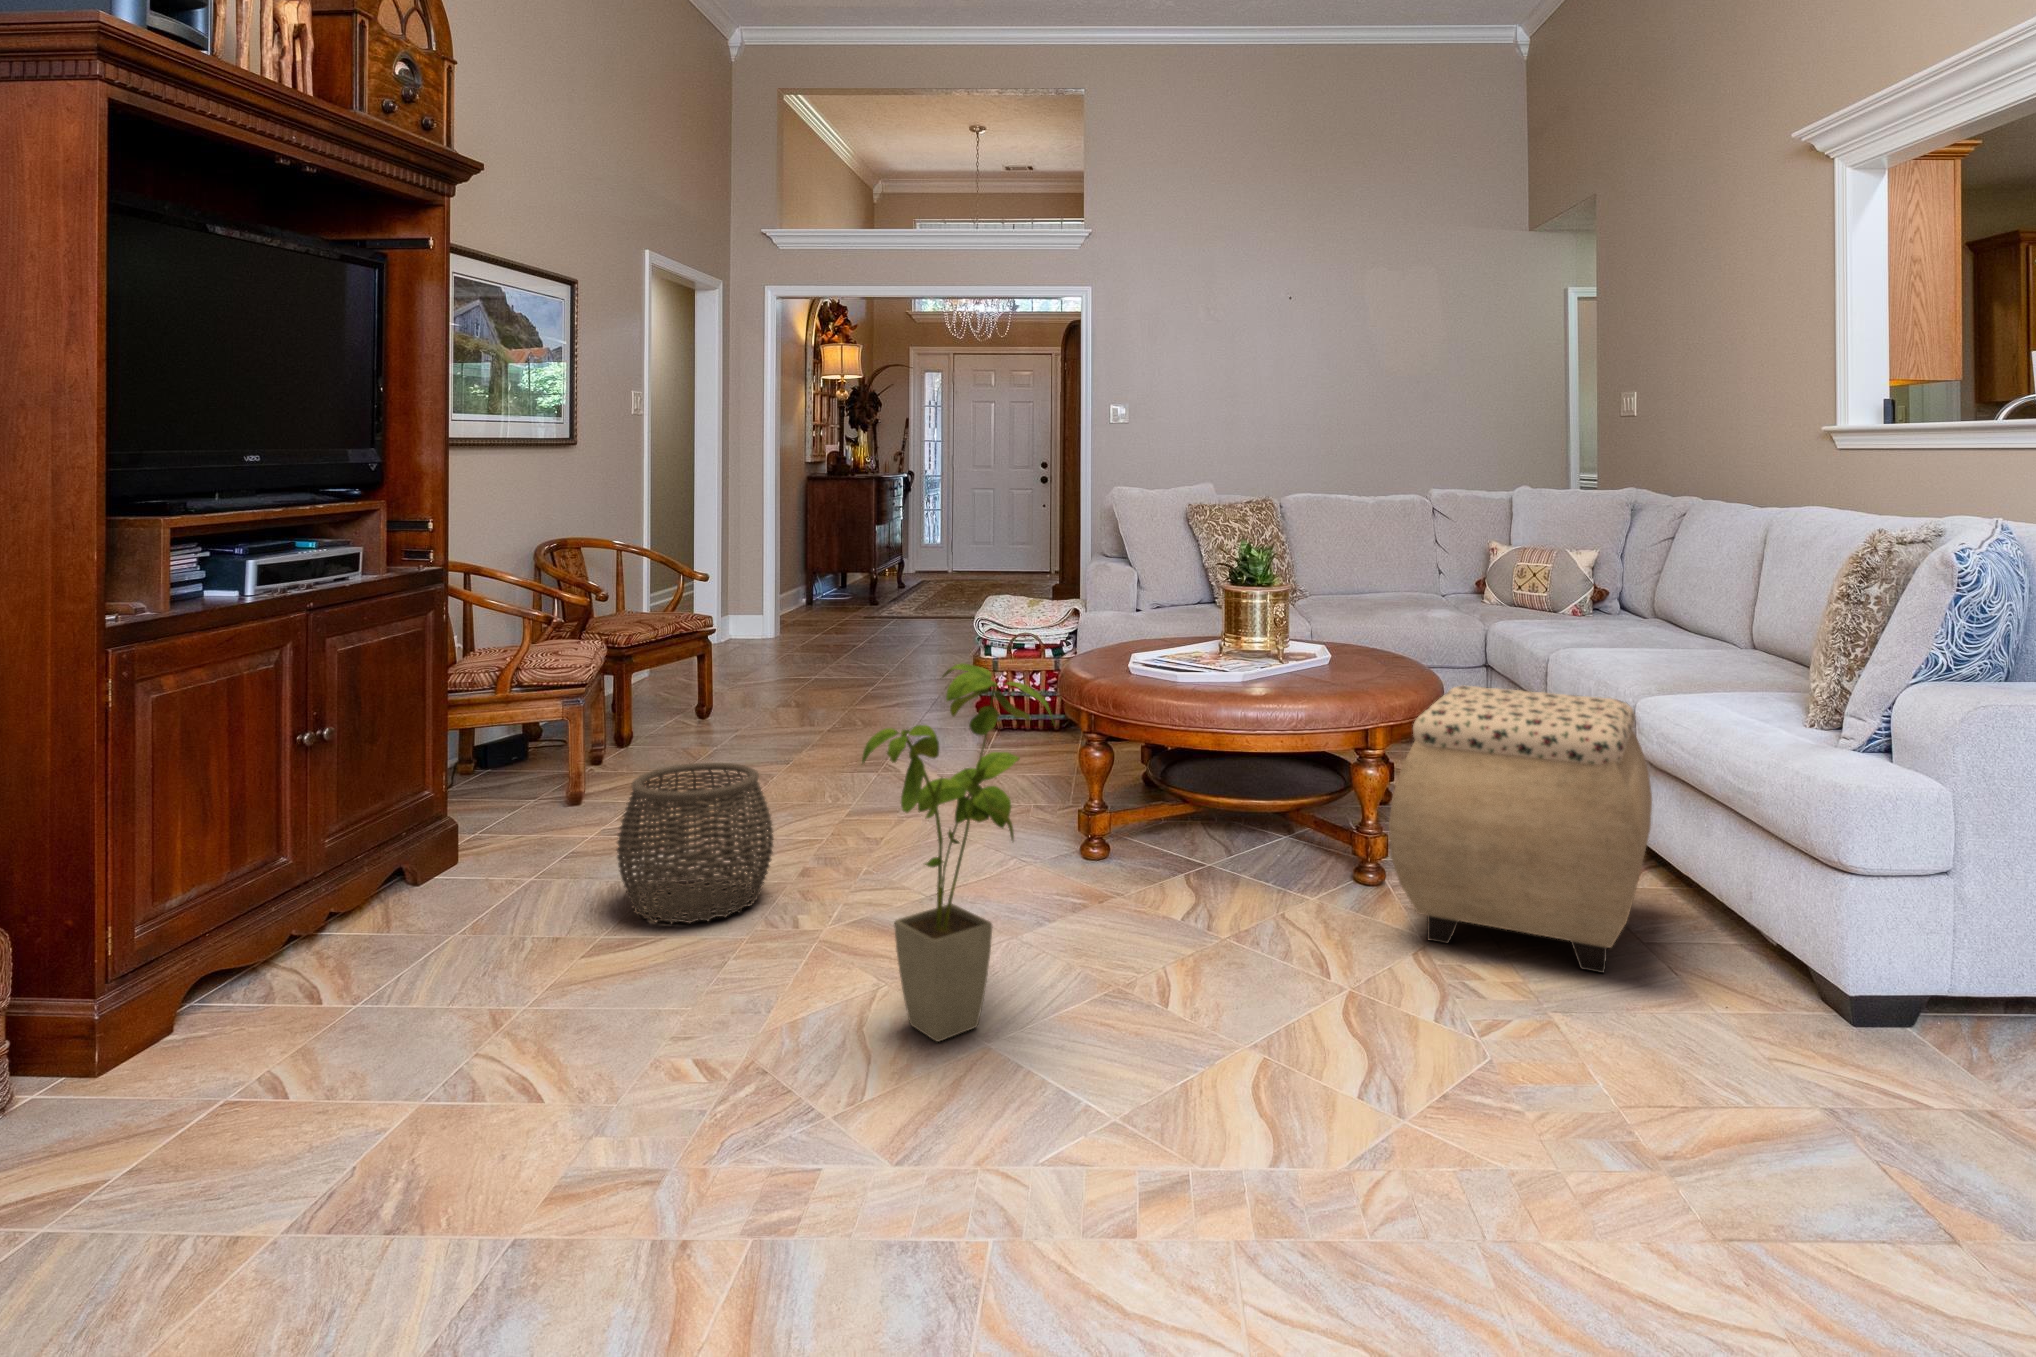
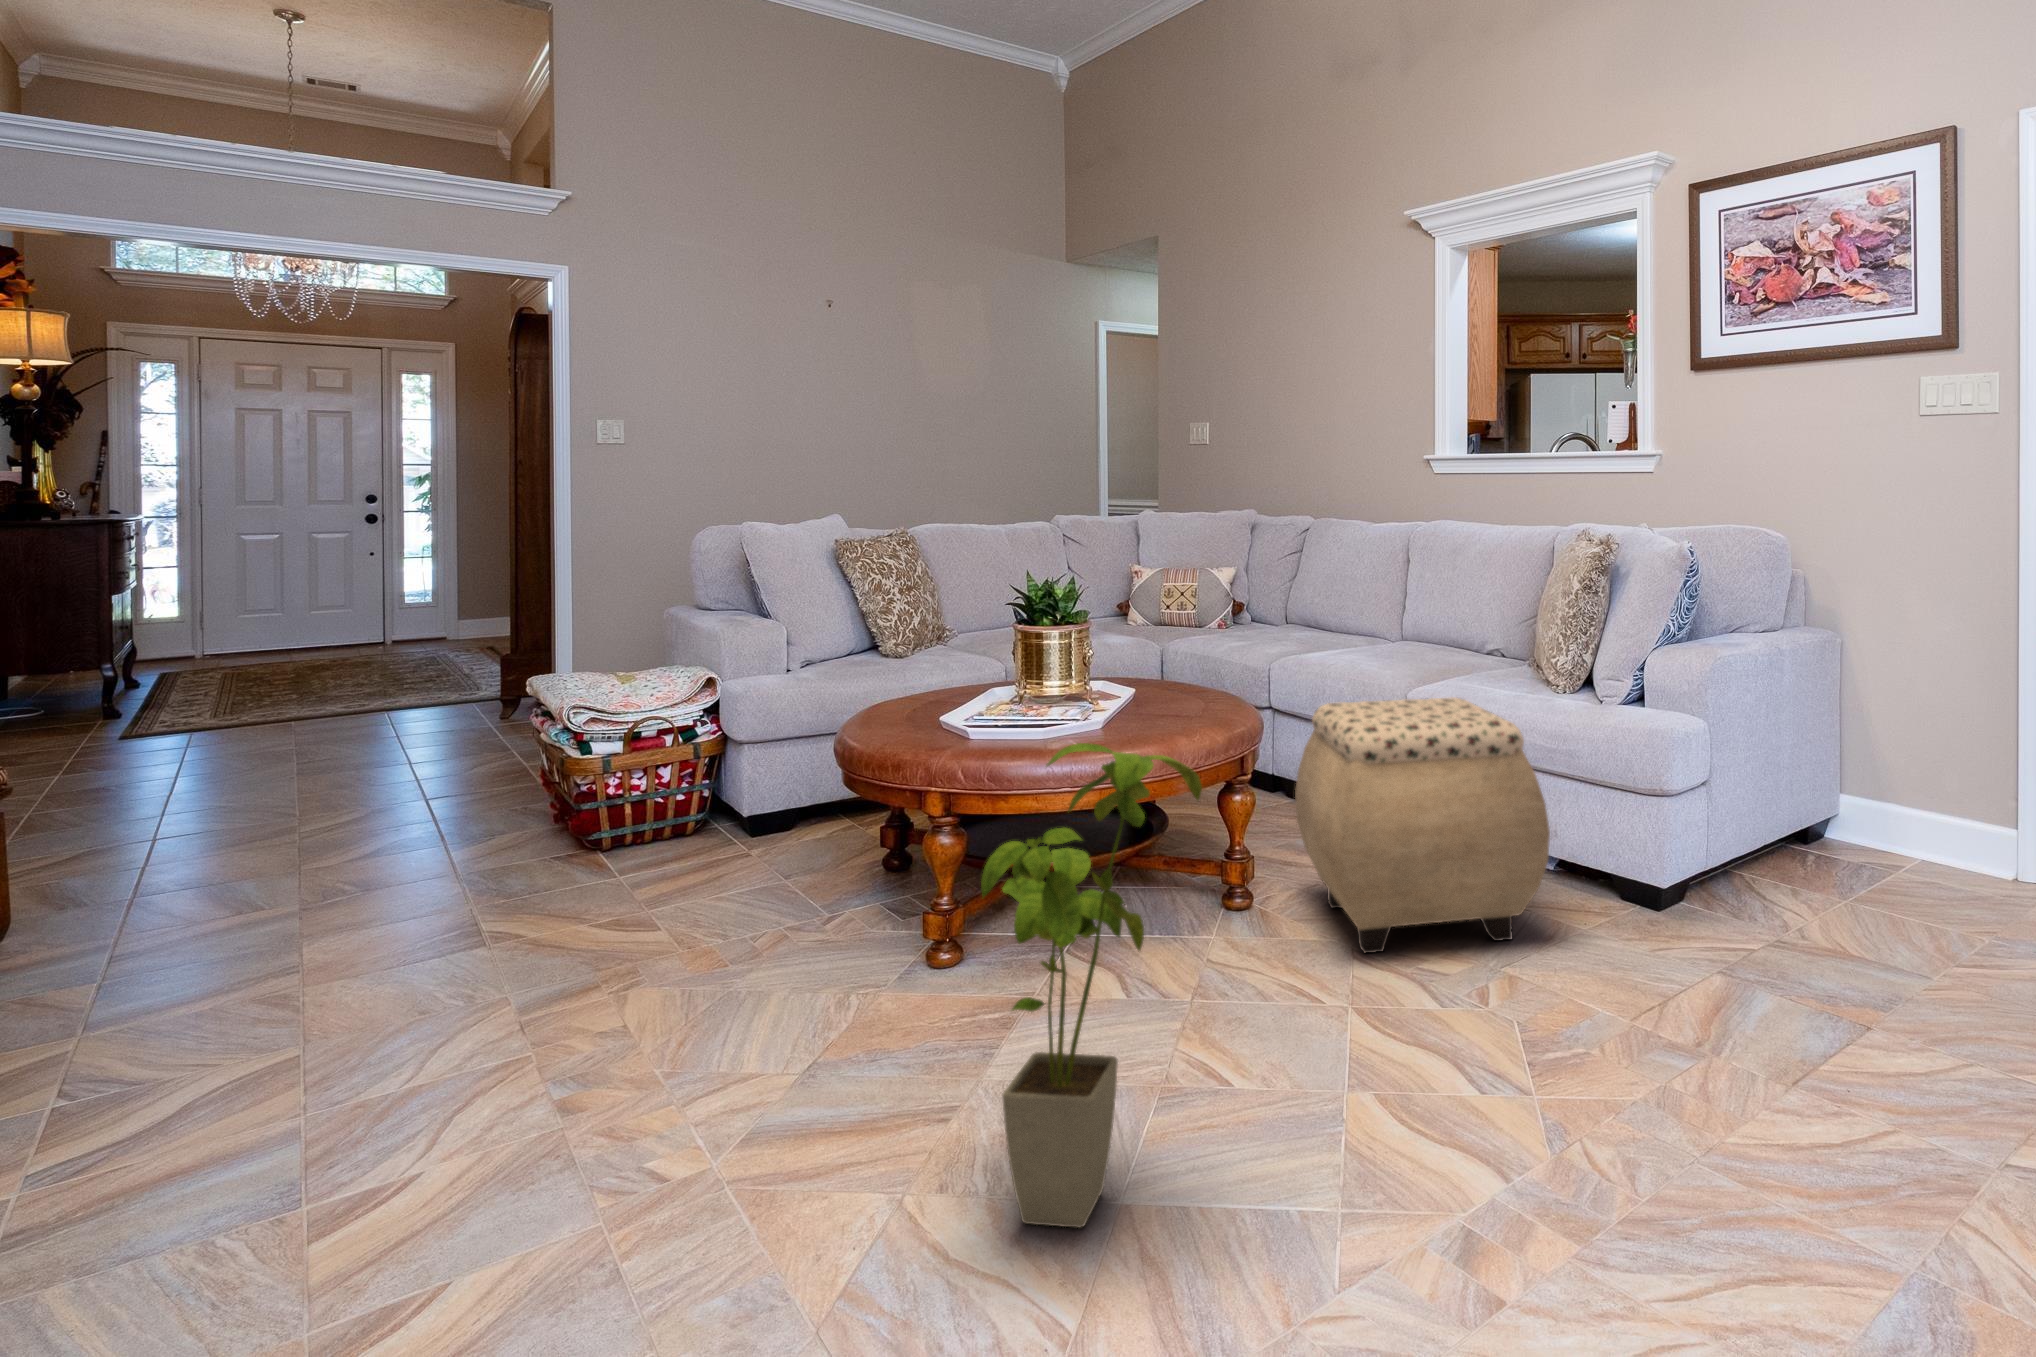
woven basket: present [617,763,774,924] -> none [306,963,600,1257]

